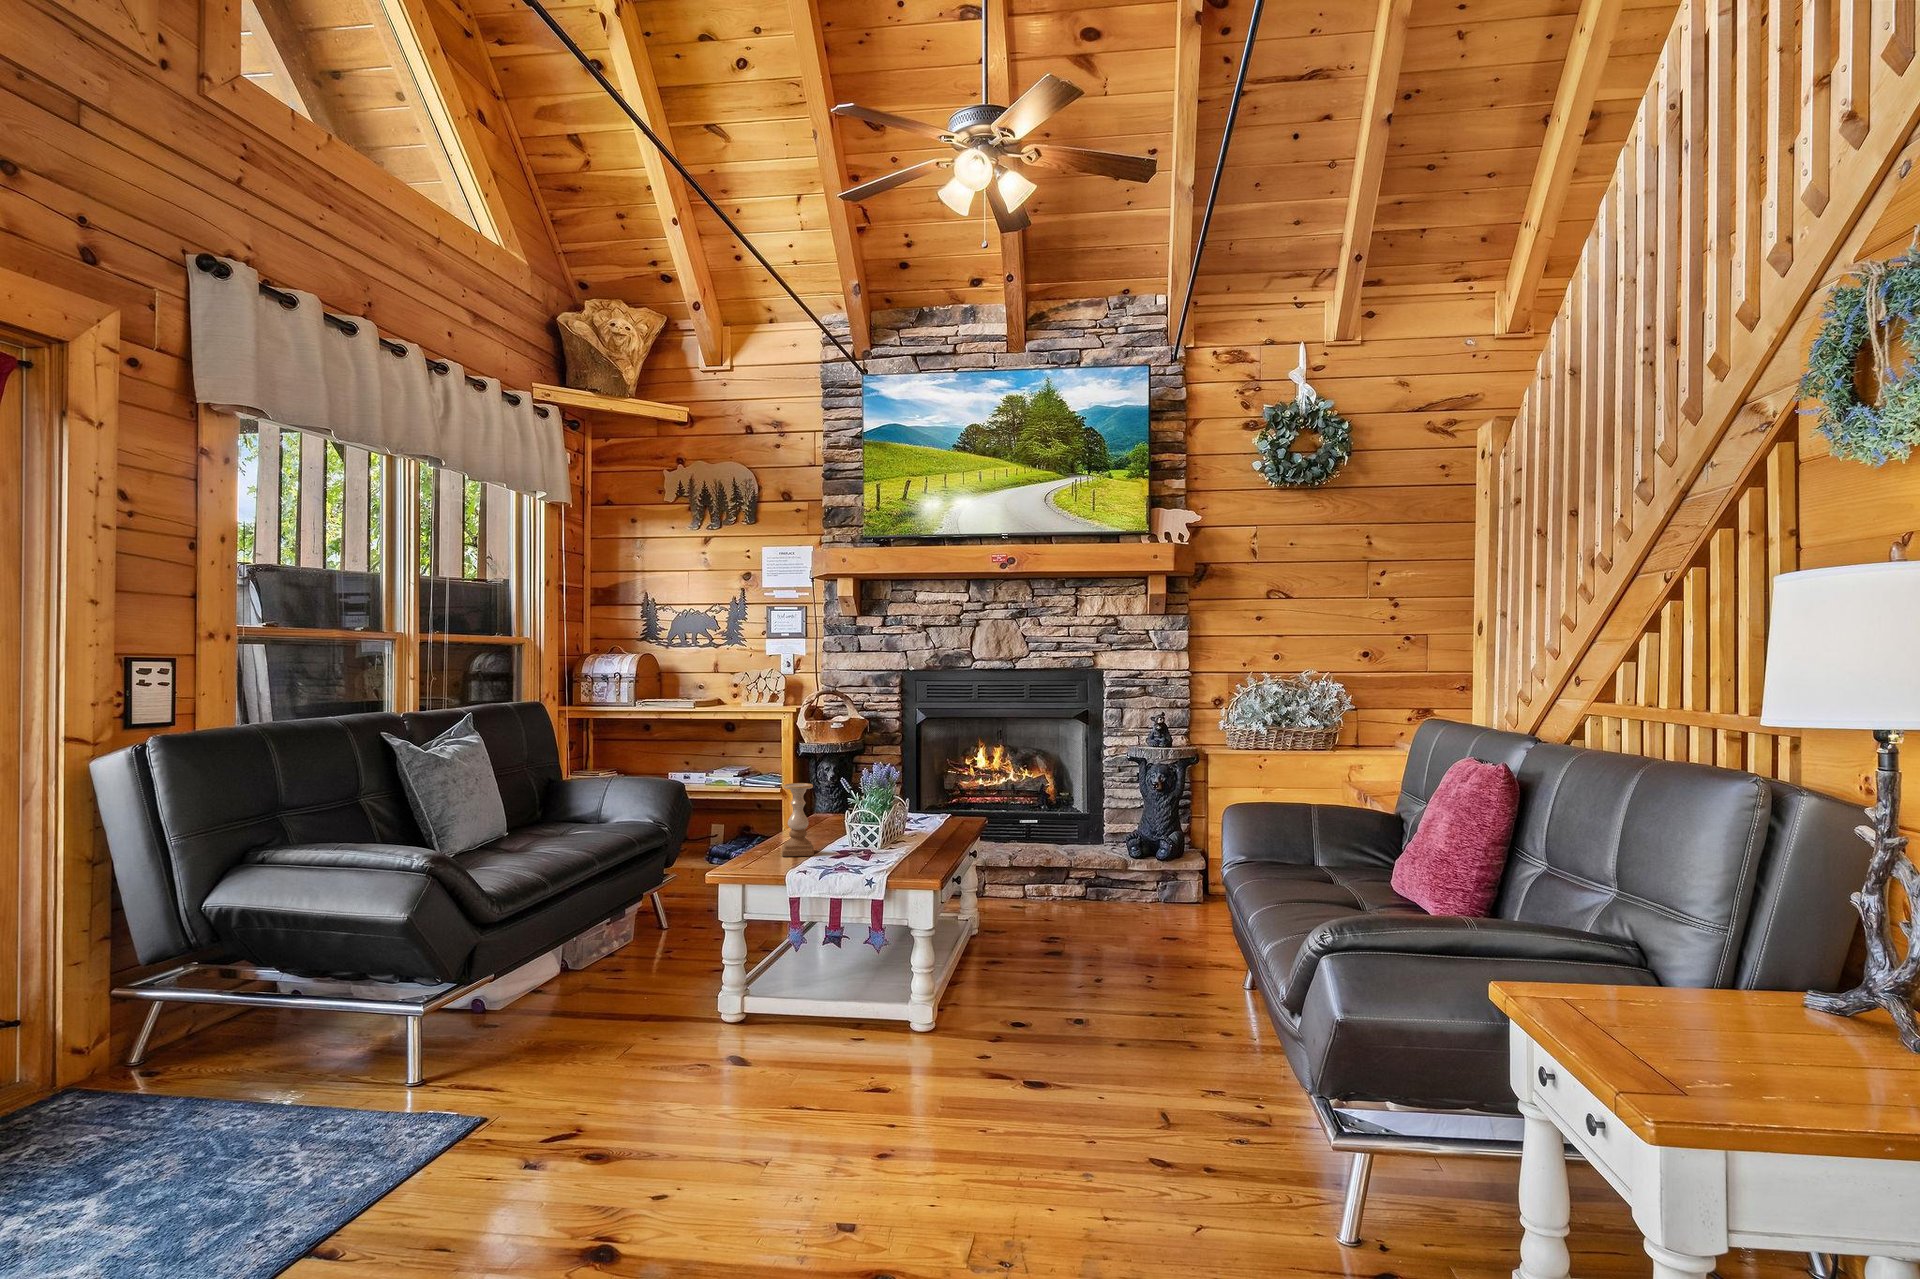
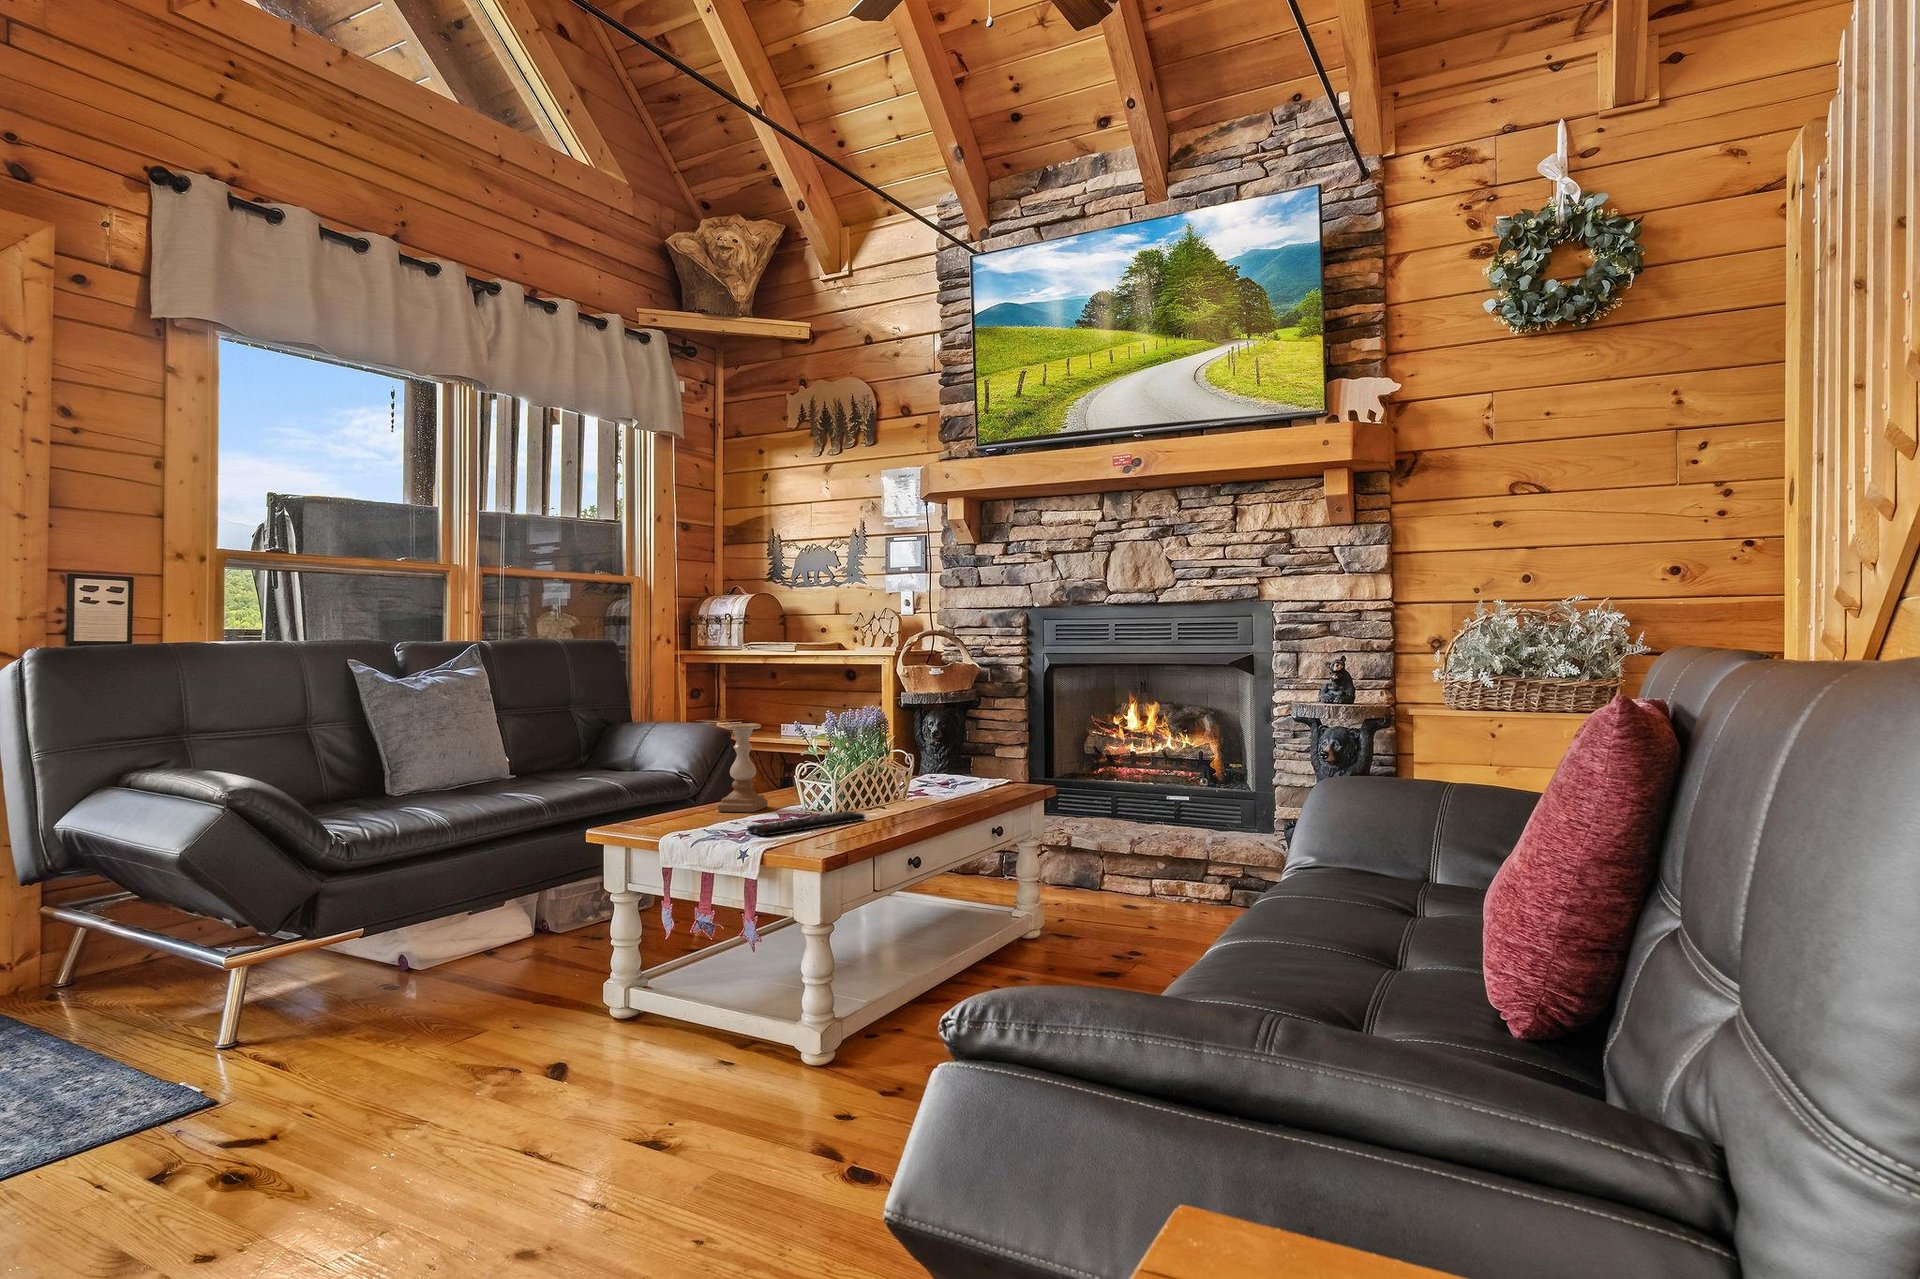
remote control: none [848,850,915,874] -> present [747,811,865,836]

